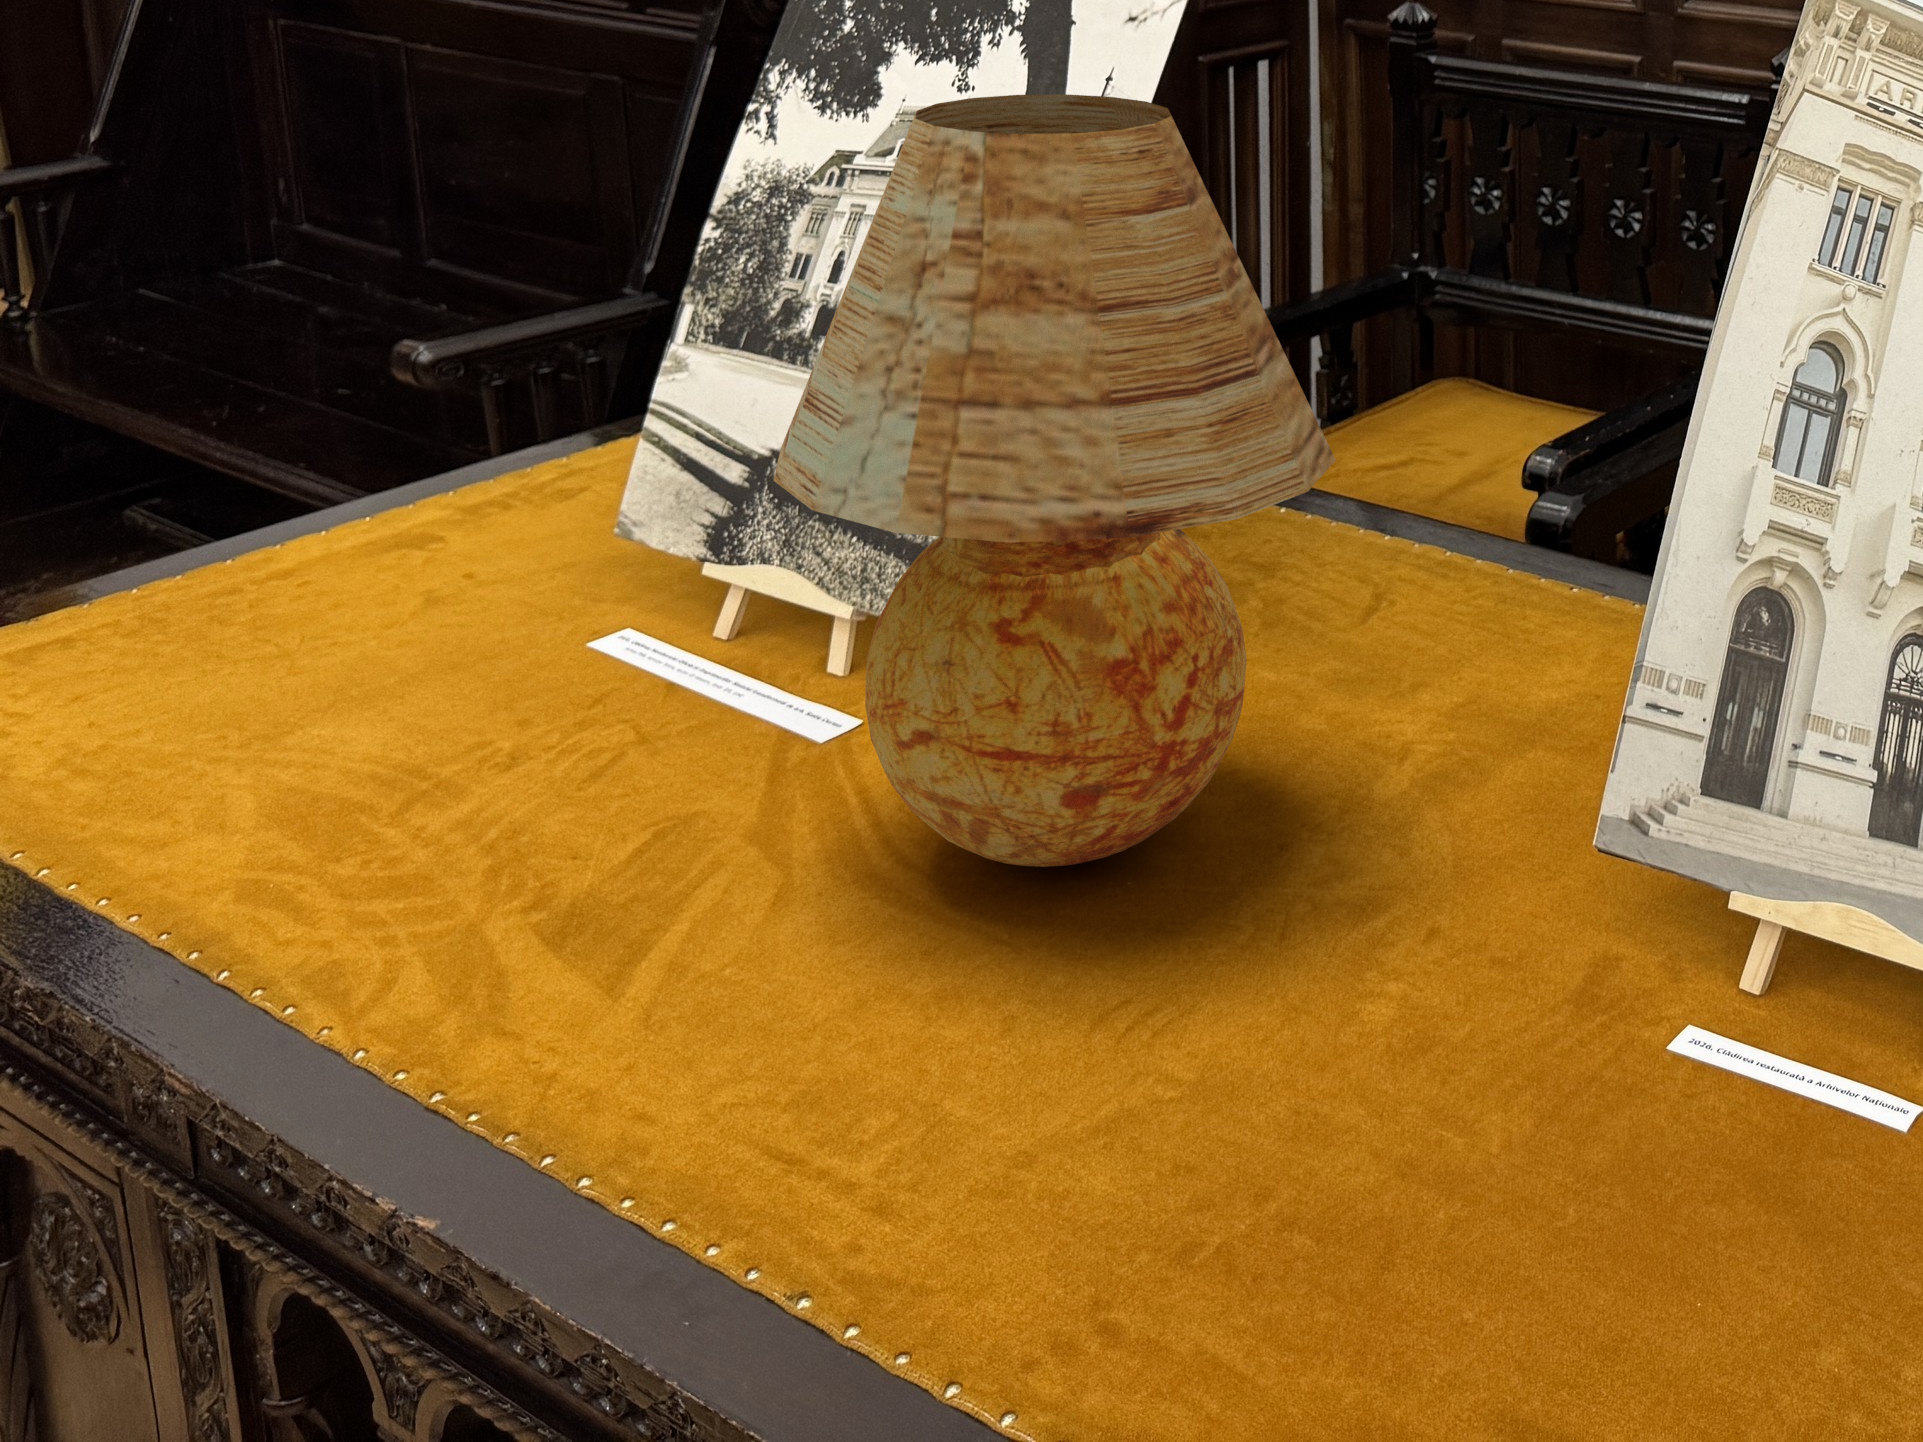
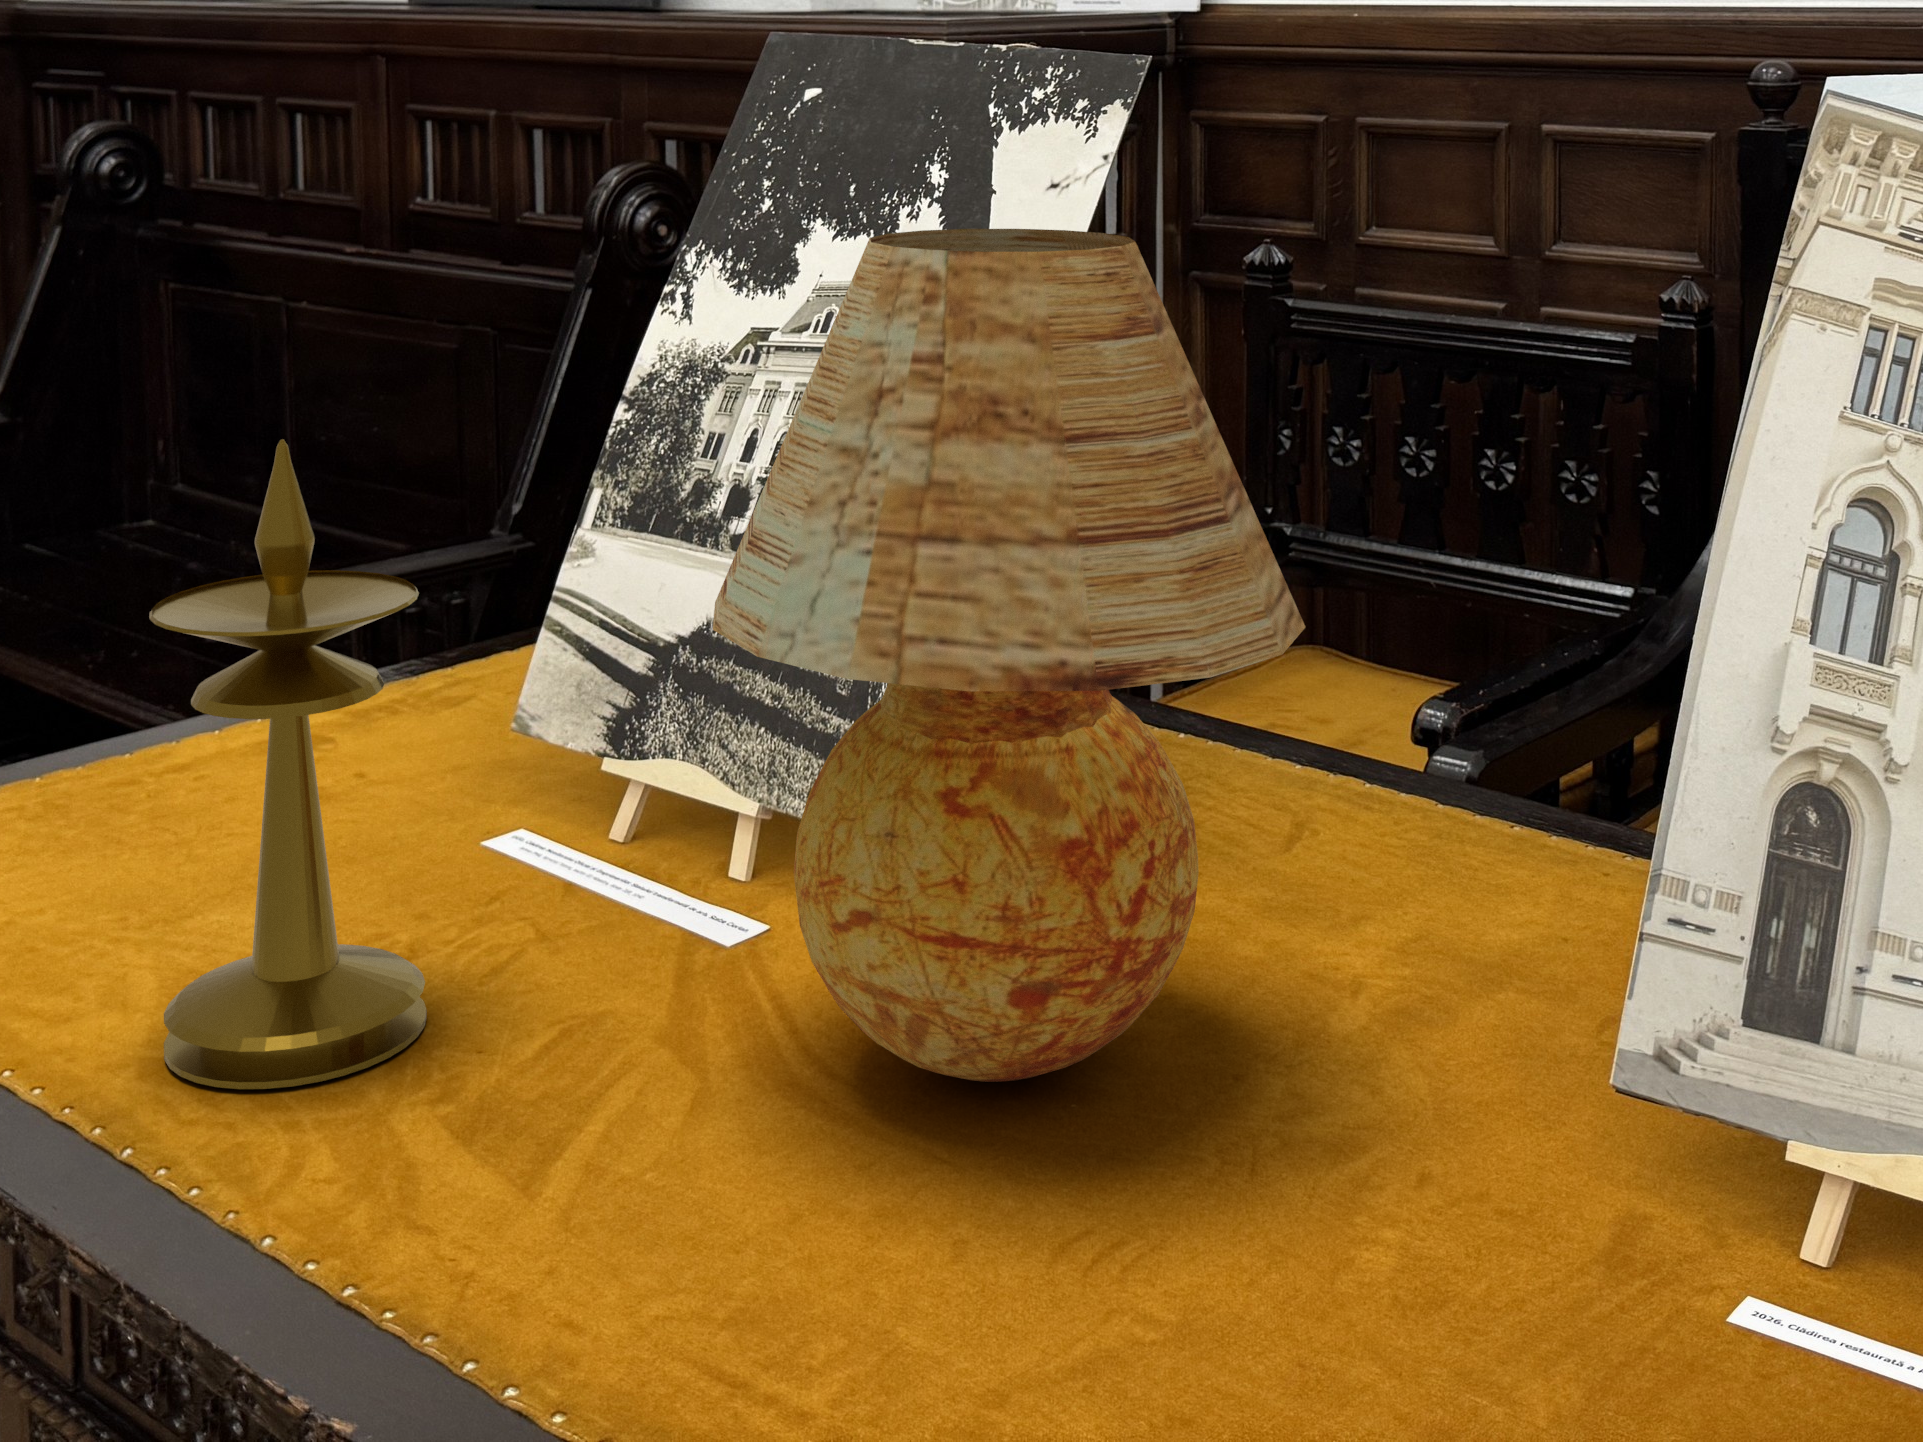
candlestick: none [201,305,519,914] -> present [149,439,427,1089]

